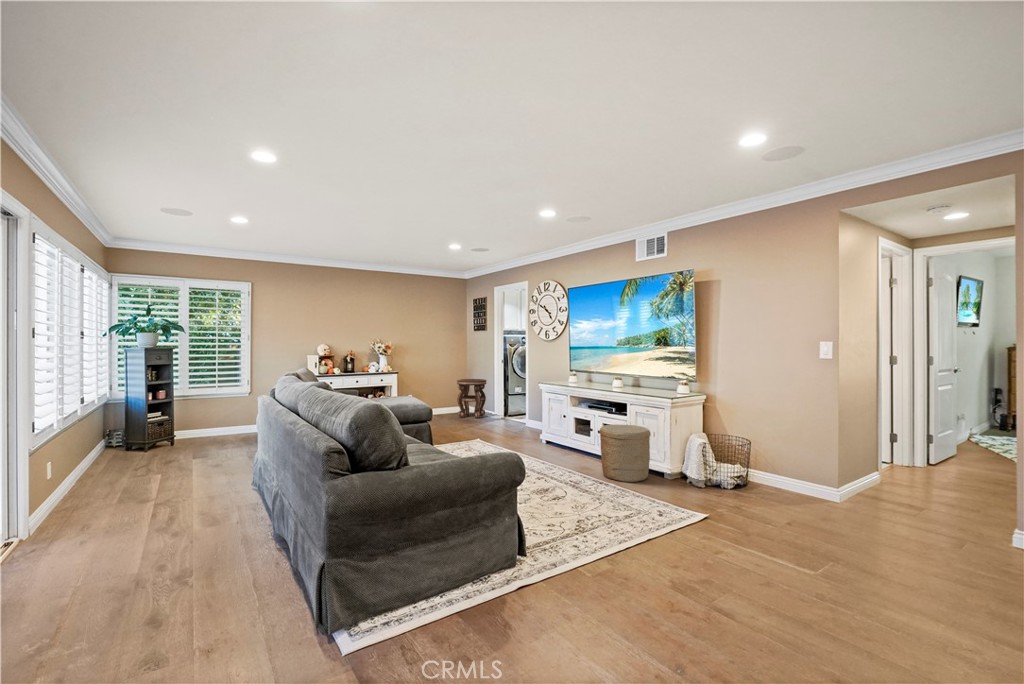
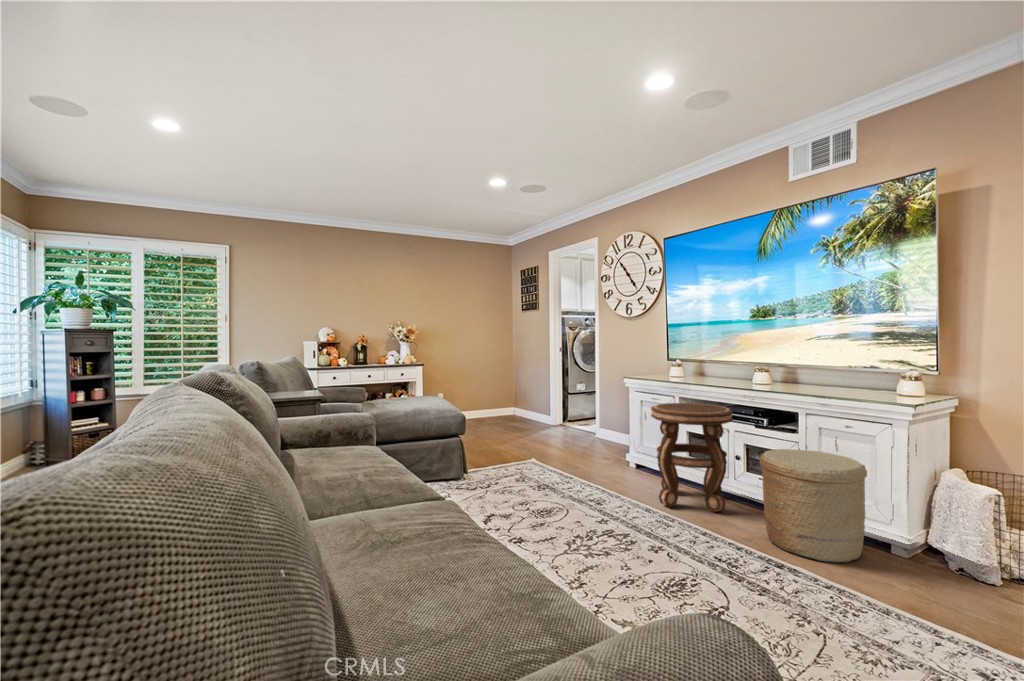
side table: present [457,379,486,418] -> present [651,403,733,512]

